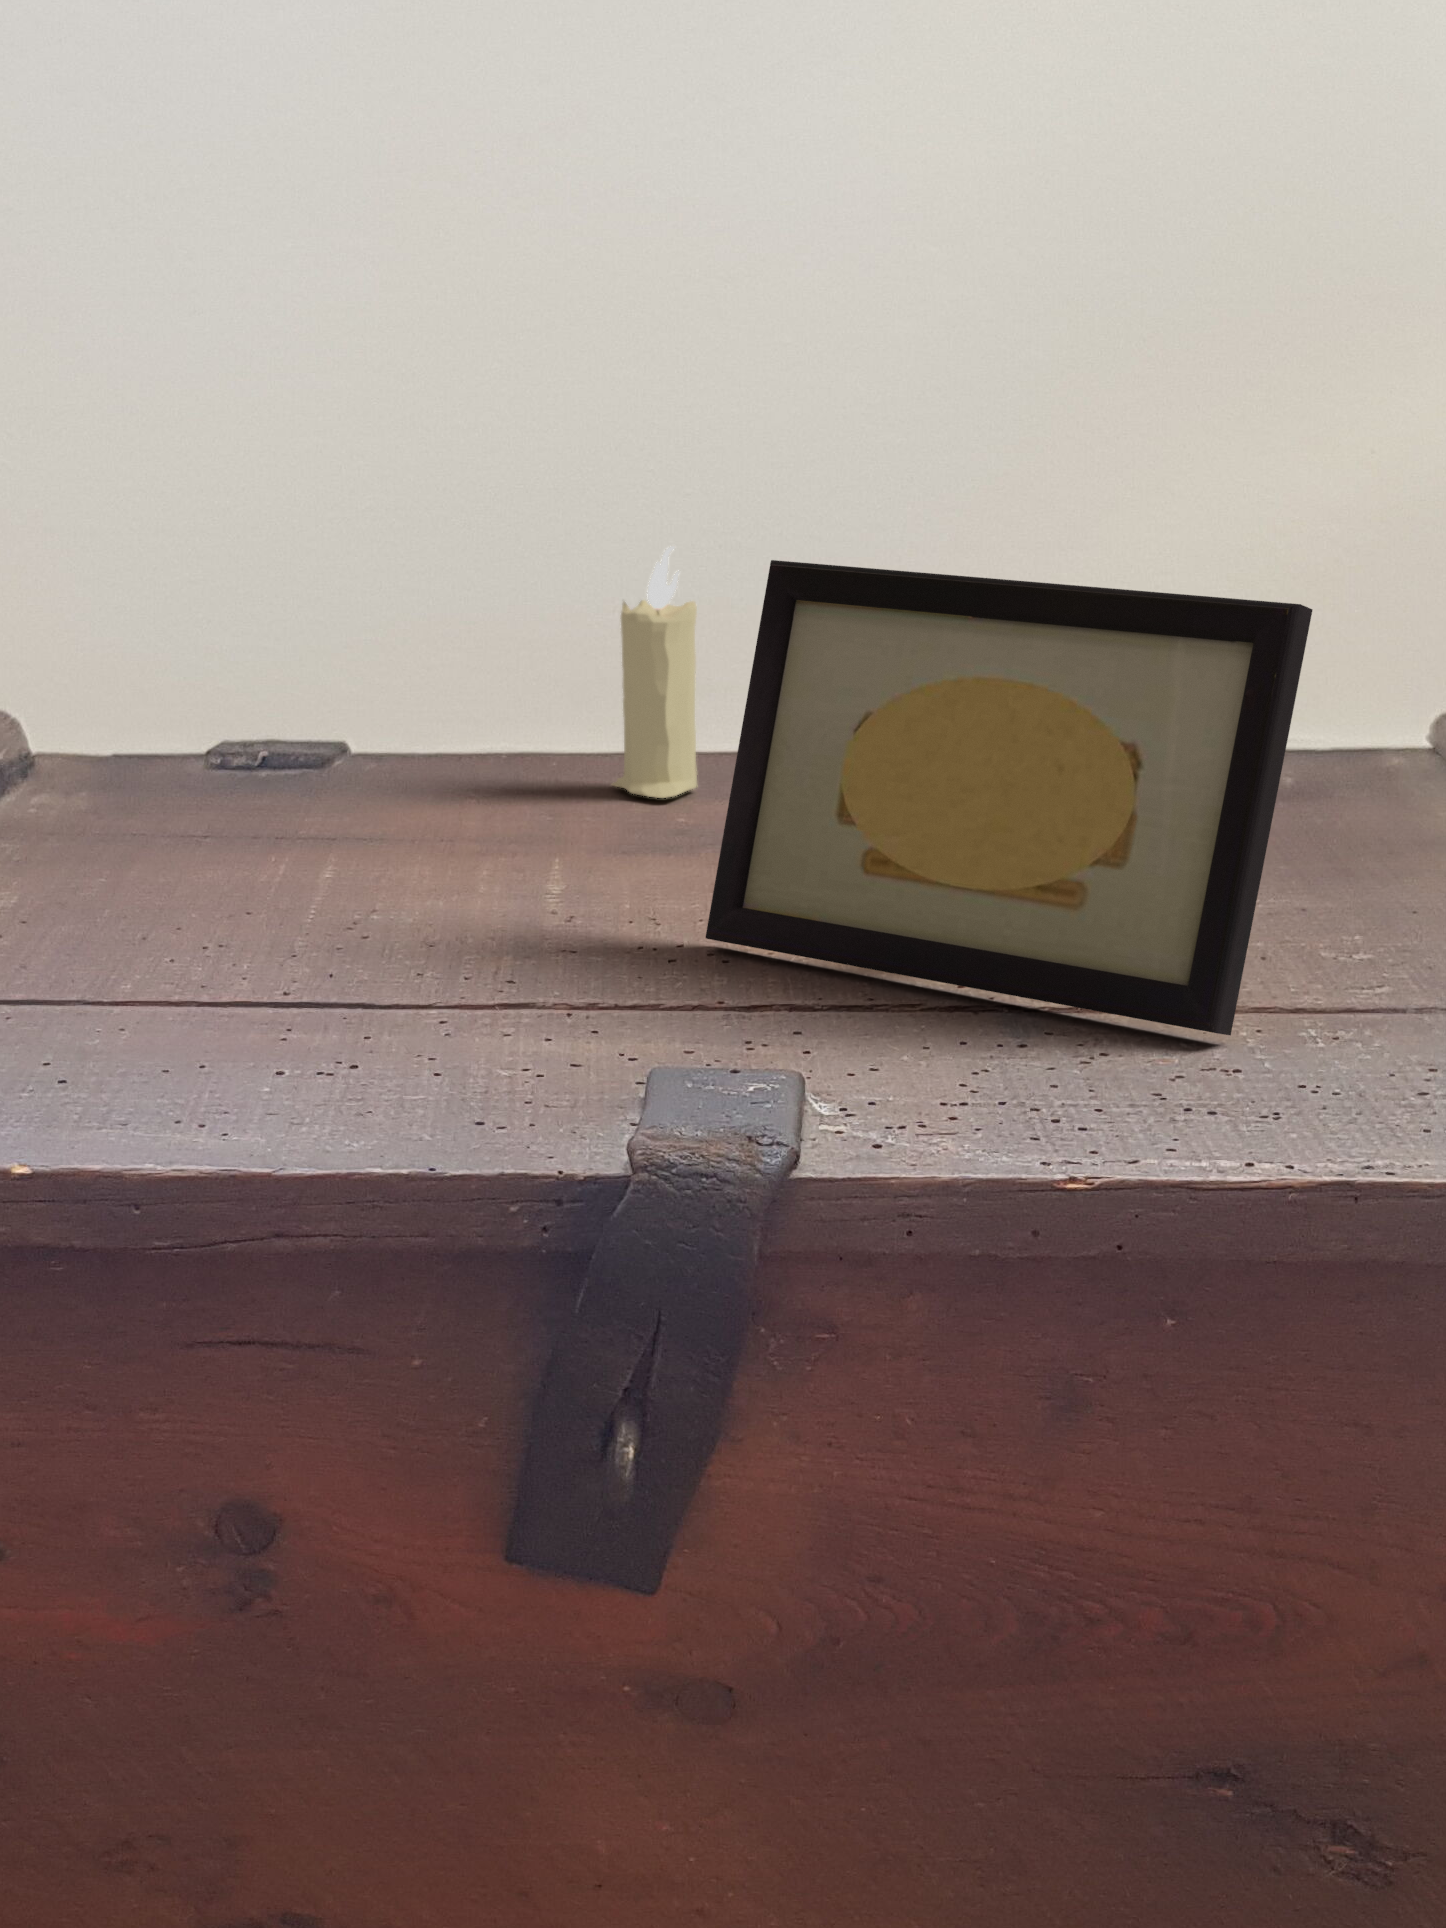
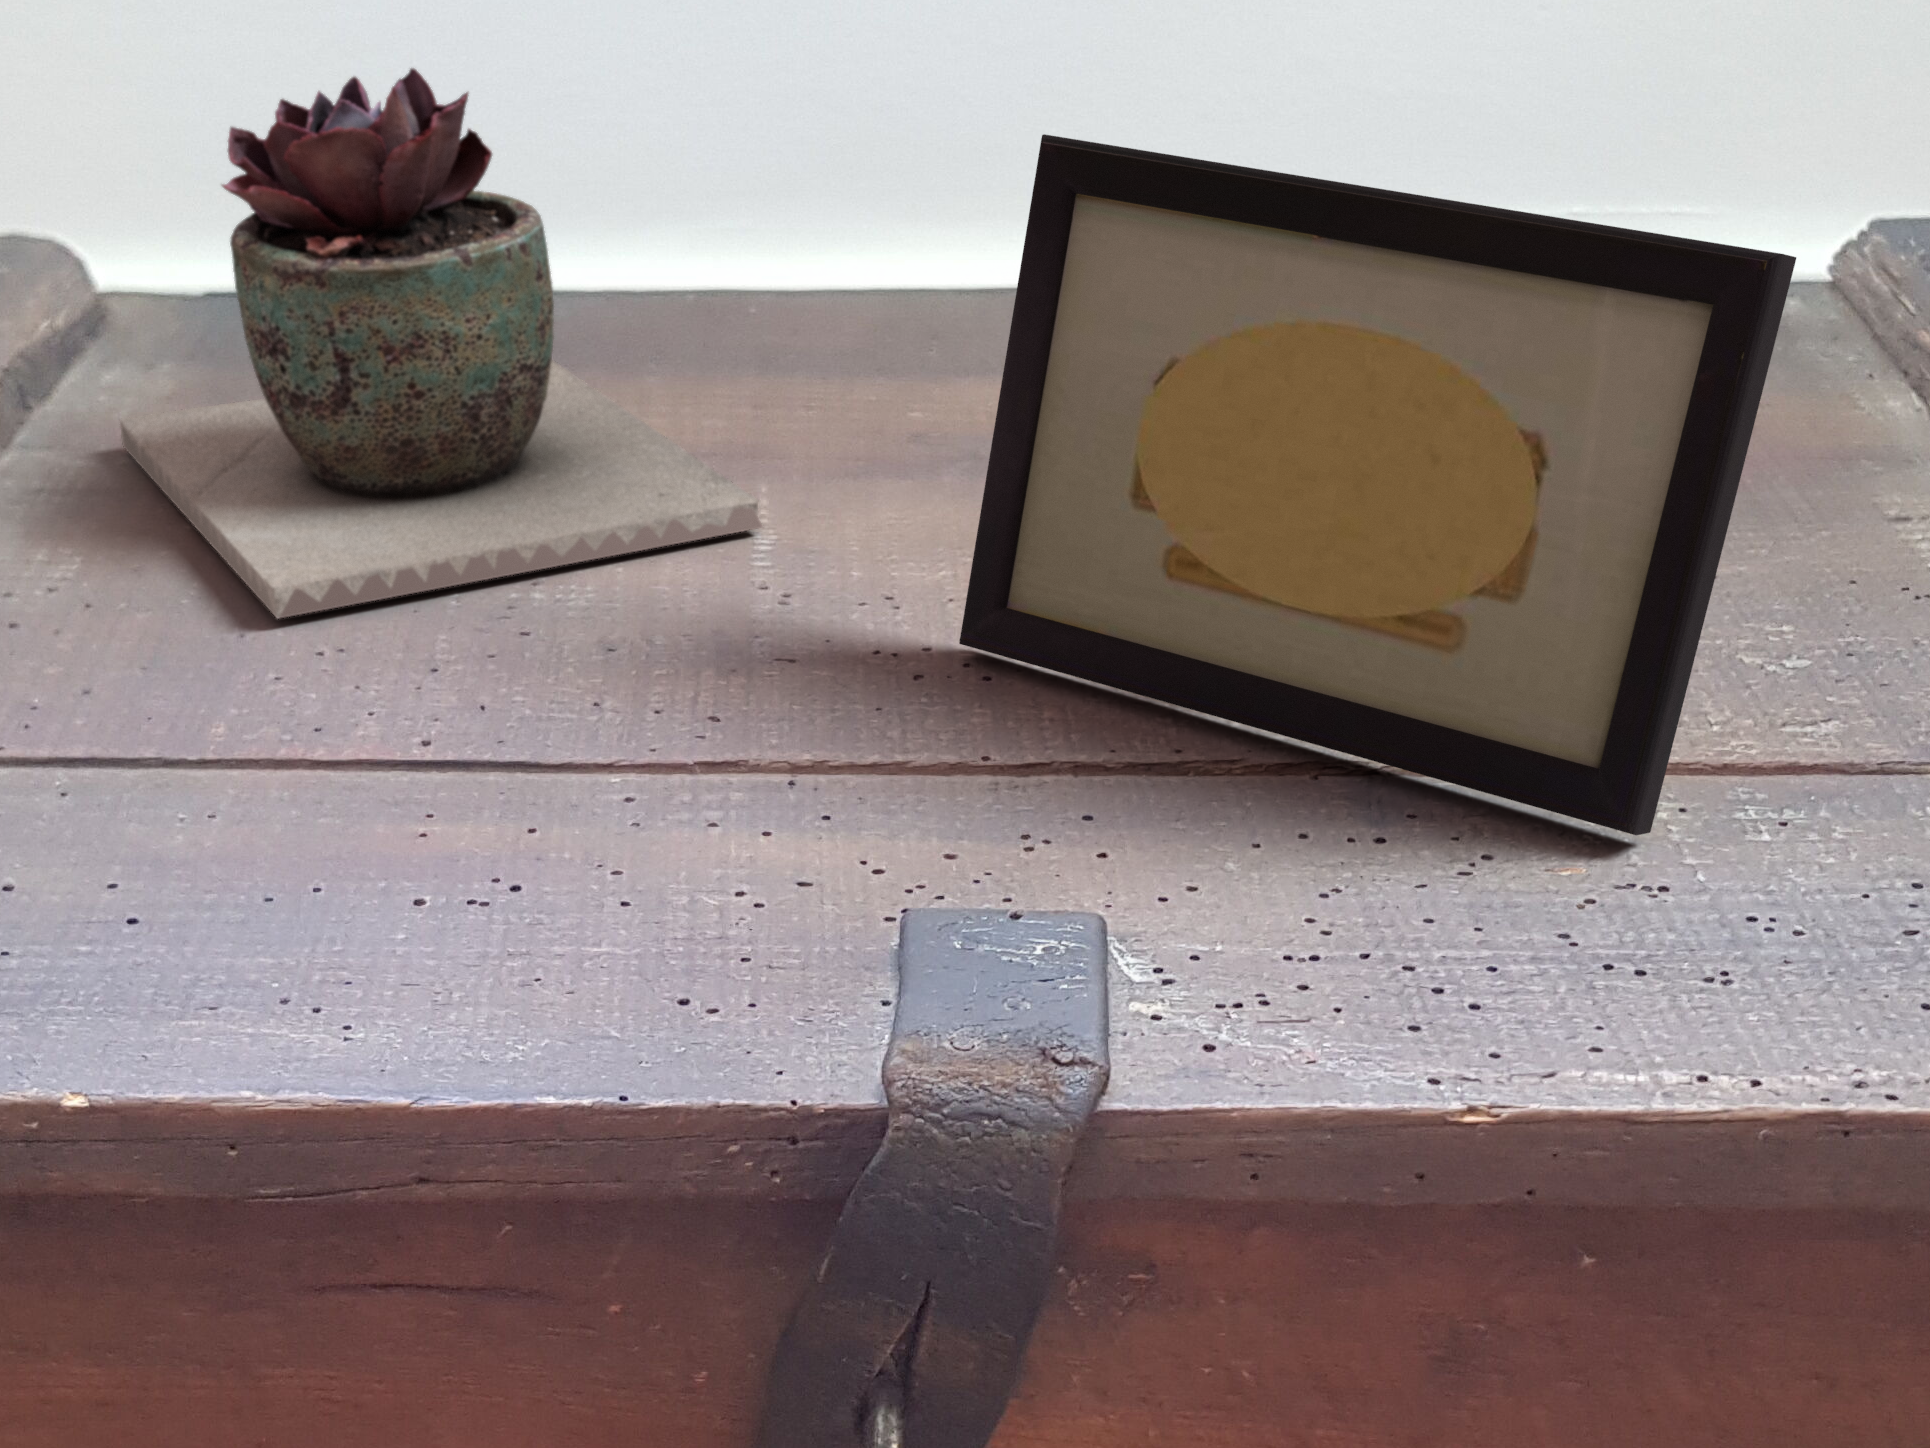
succulent plant: none [47,543,556,925] -> present [120,68,762,618]
candle: present [612,546,697,798] -> none [824,38,930,370]

